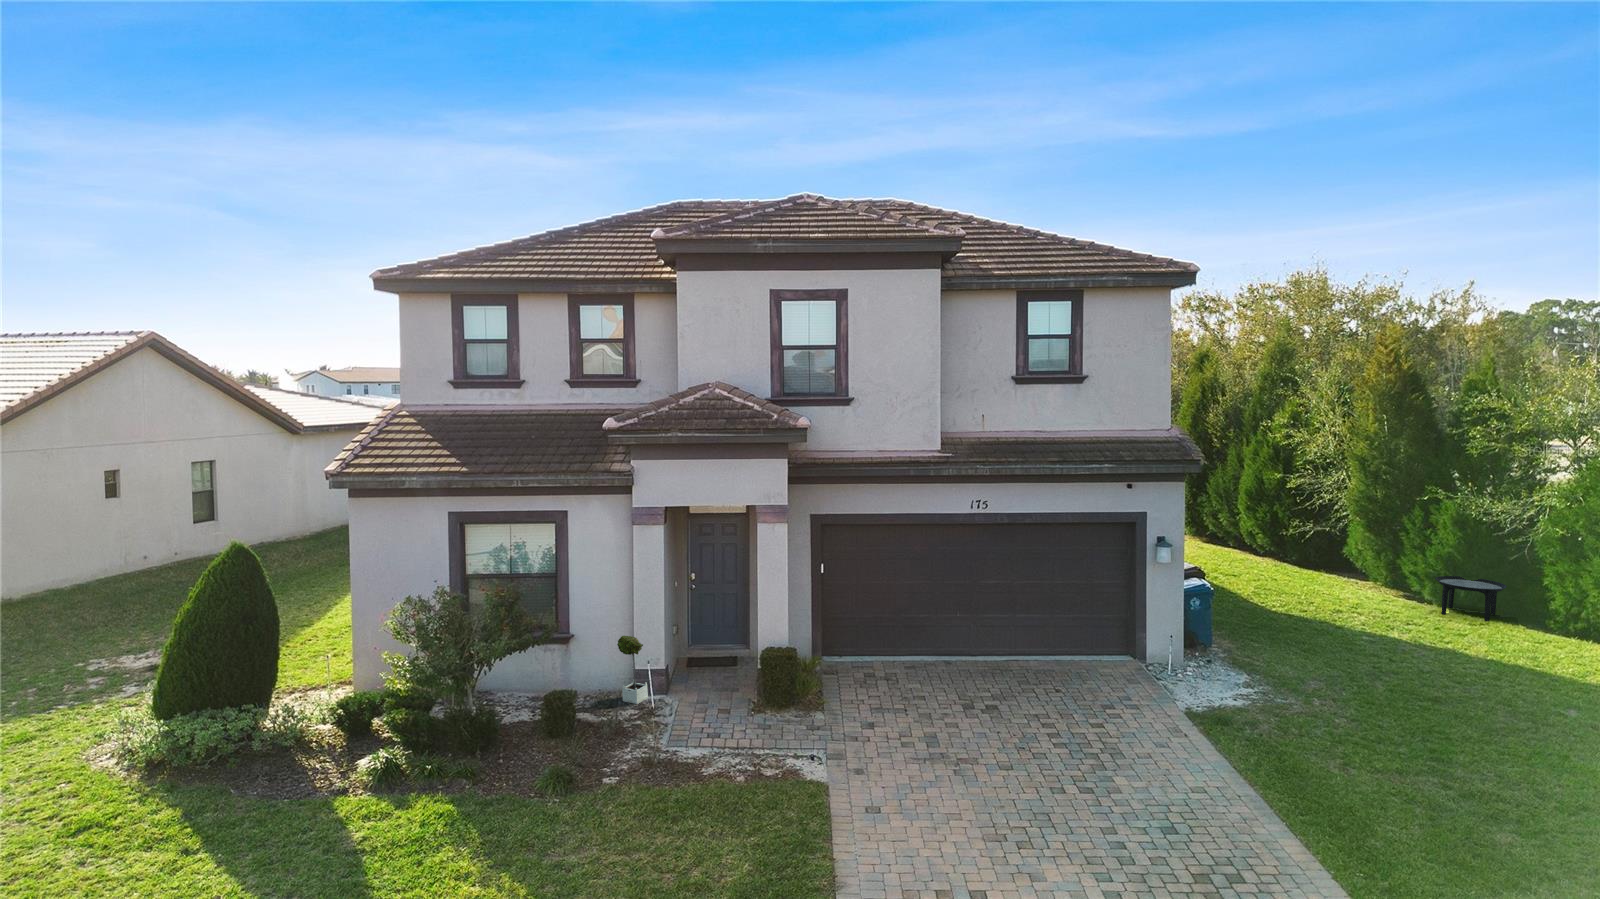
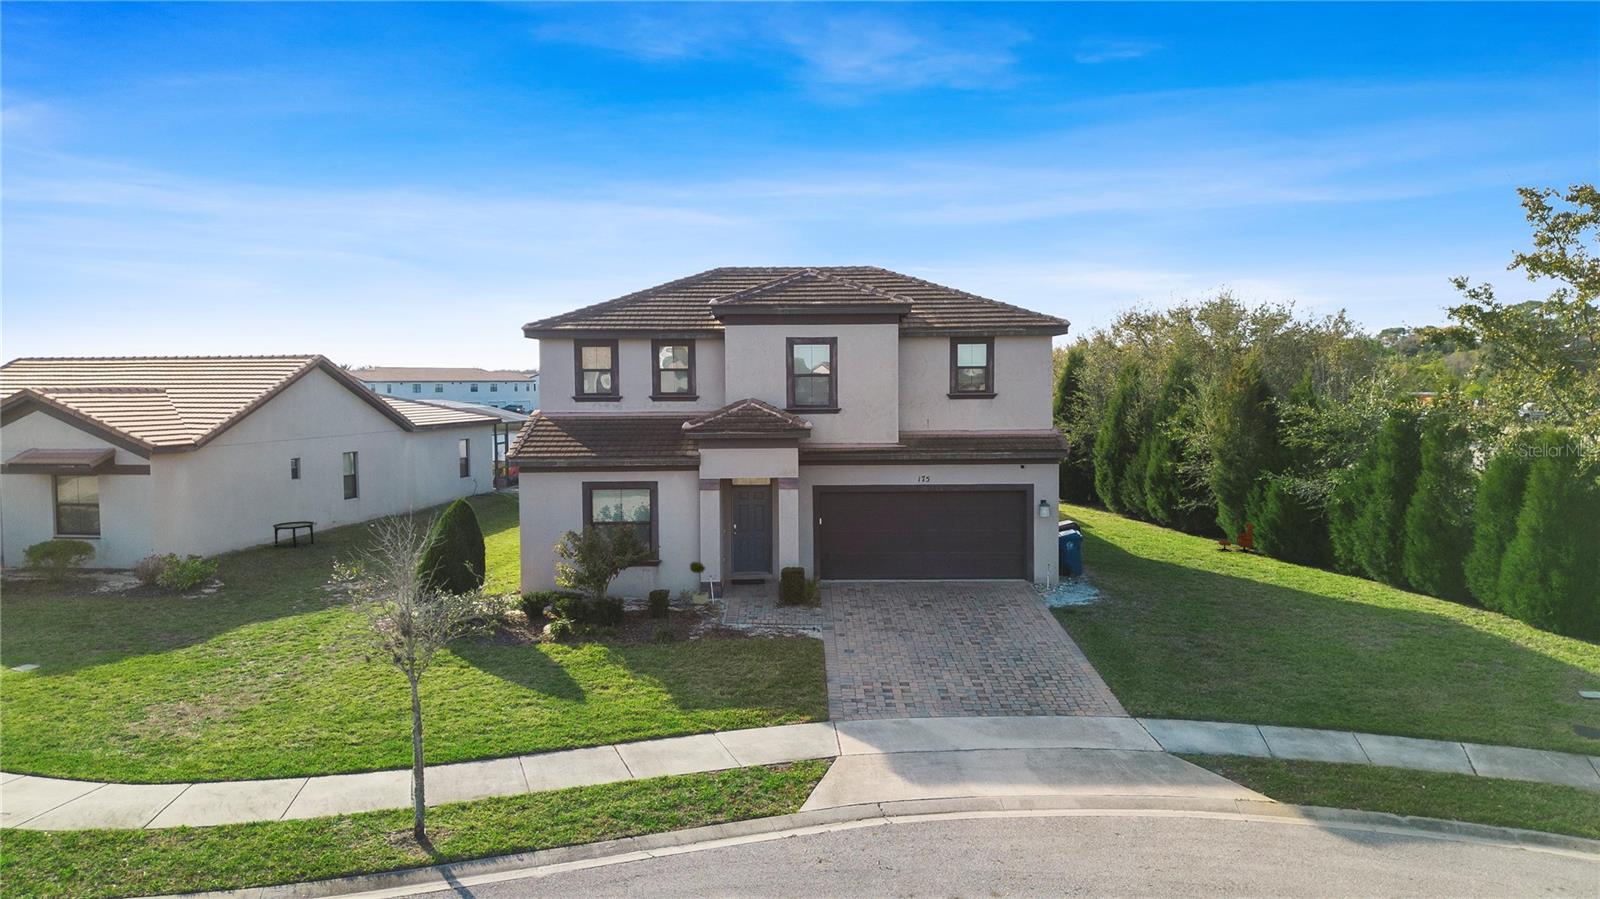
lounge chair: none [1365,558,1421,602] -> present [1216,523,1253,553]
round table: present [1435,576,1507,621] -> present [273,521,314,547]

